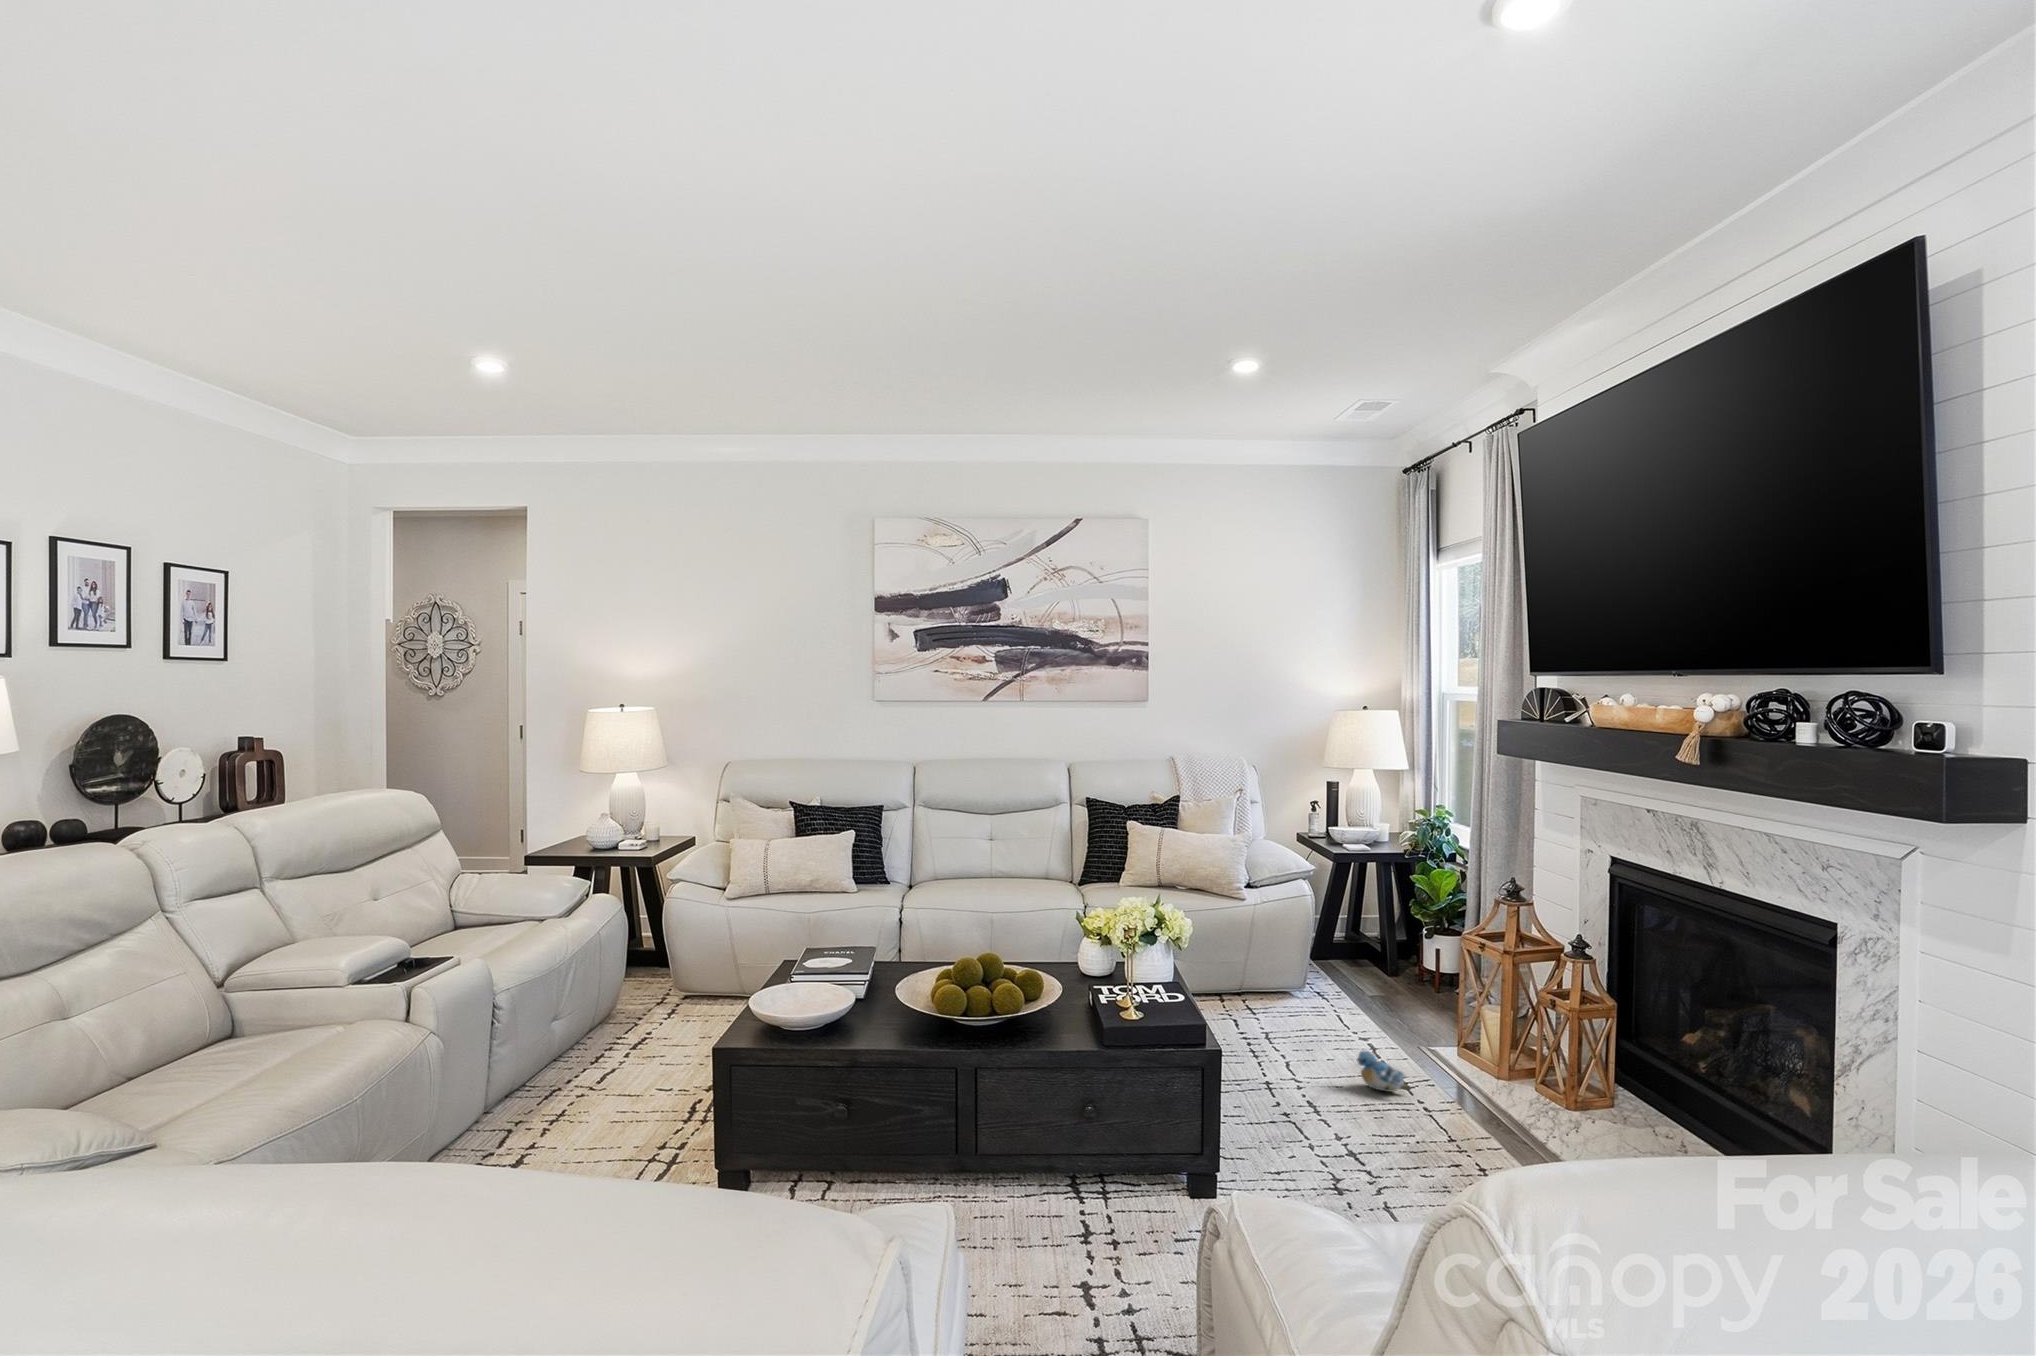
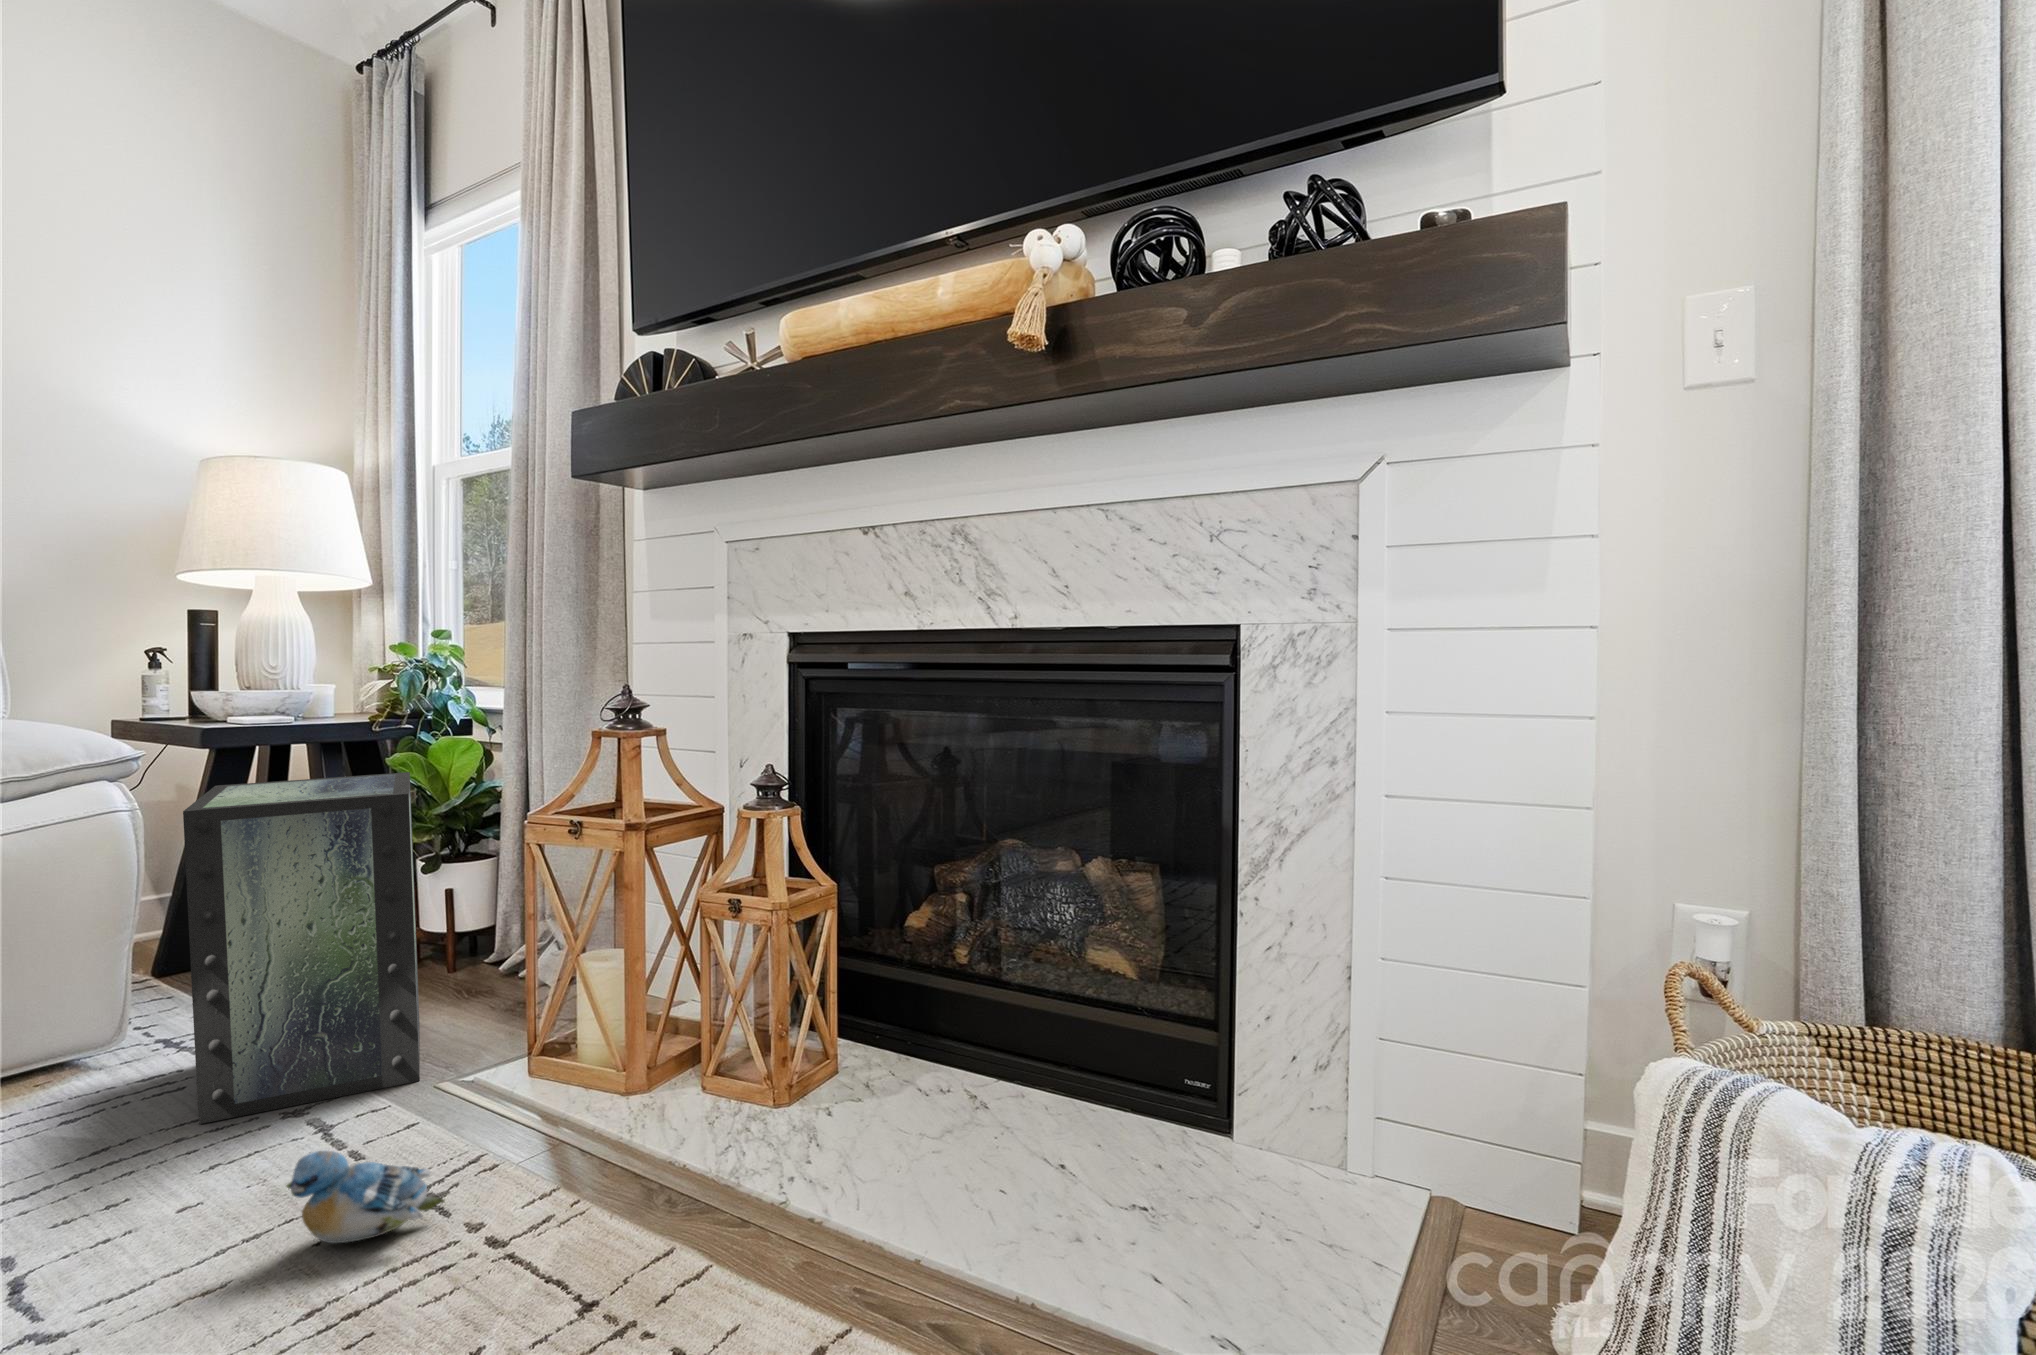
storage box: none [1327,887,1416,1042] -> present [183,772,420,1124]

